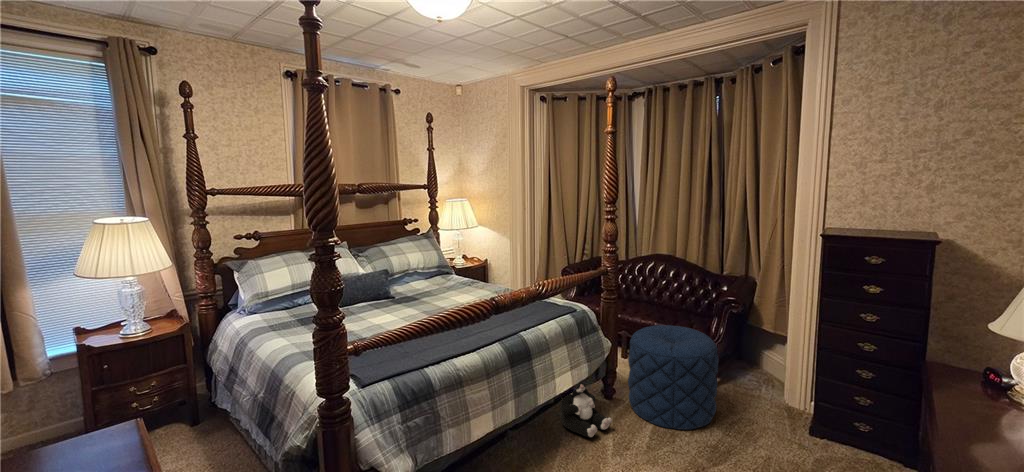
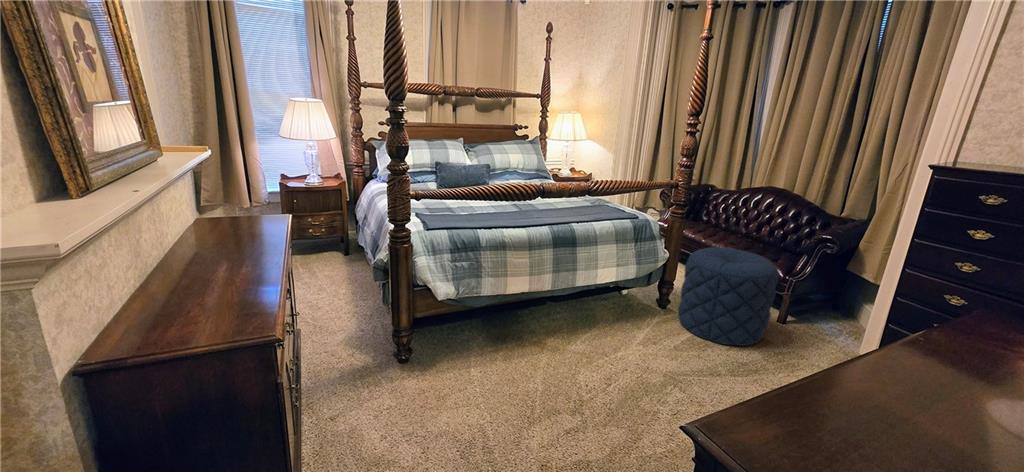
plush toy: present [560,383,612,437] -> none [604,271,650,327]

